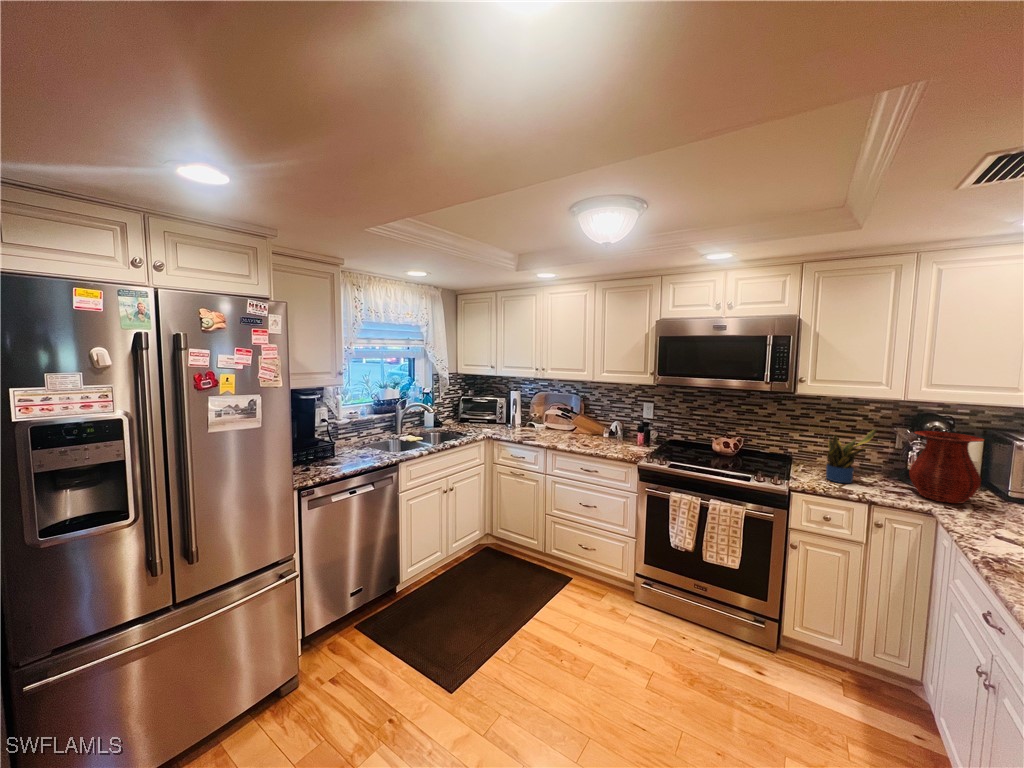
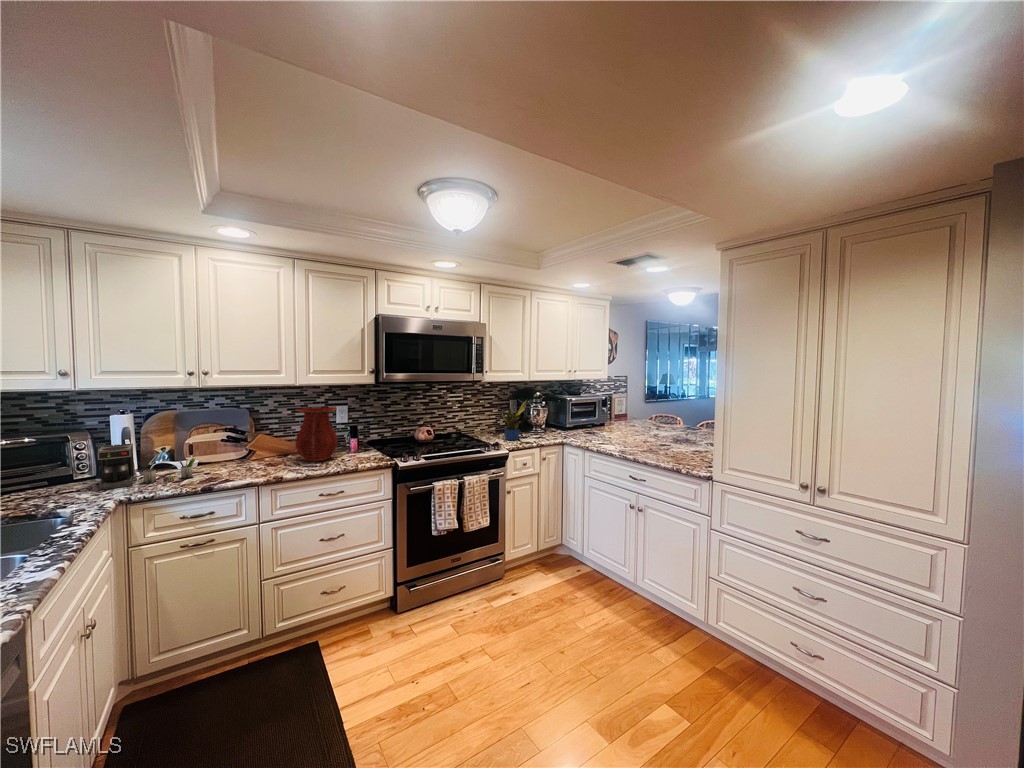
coffee maker: none [494,408,532,434] -> present [97,444,195,490]
vase: present [909,431,984,503] -> present [295,407,338,461]

